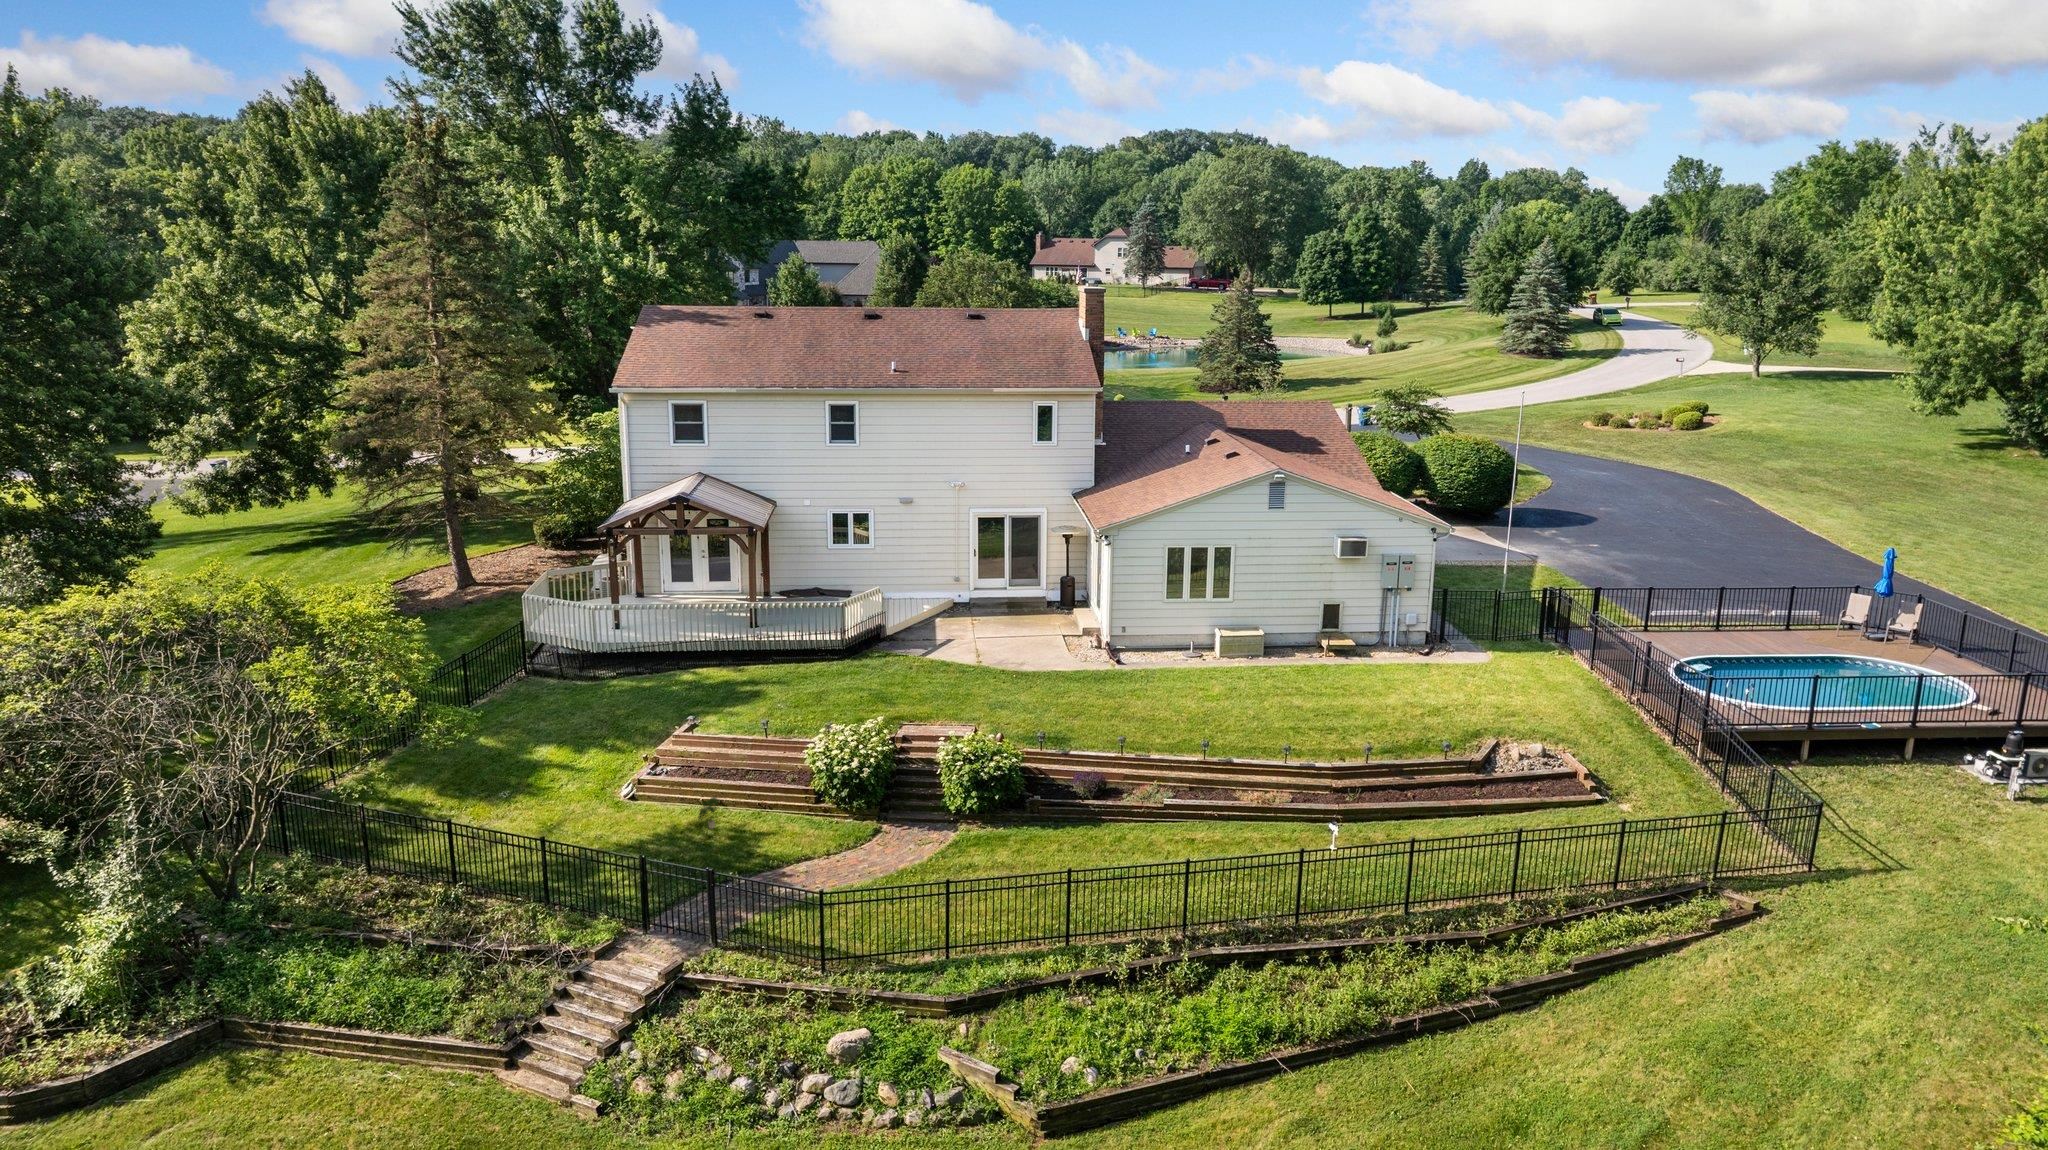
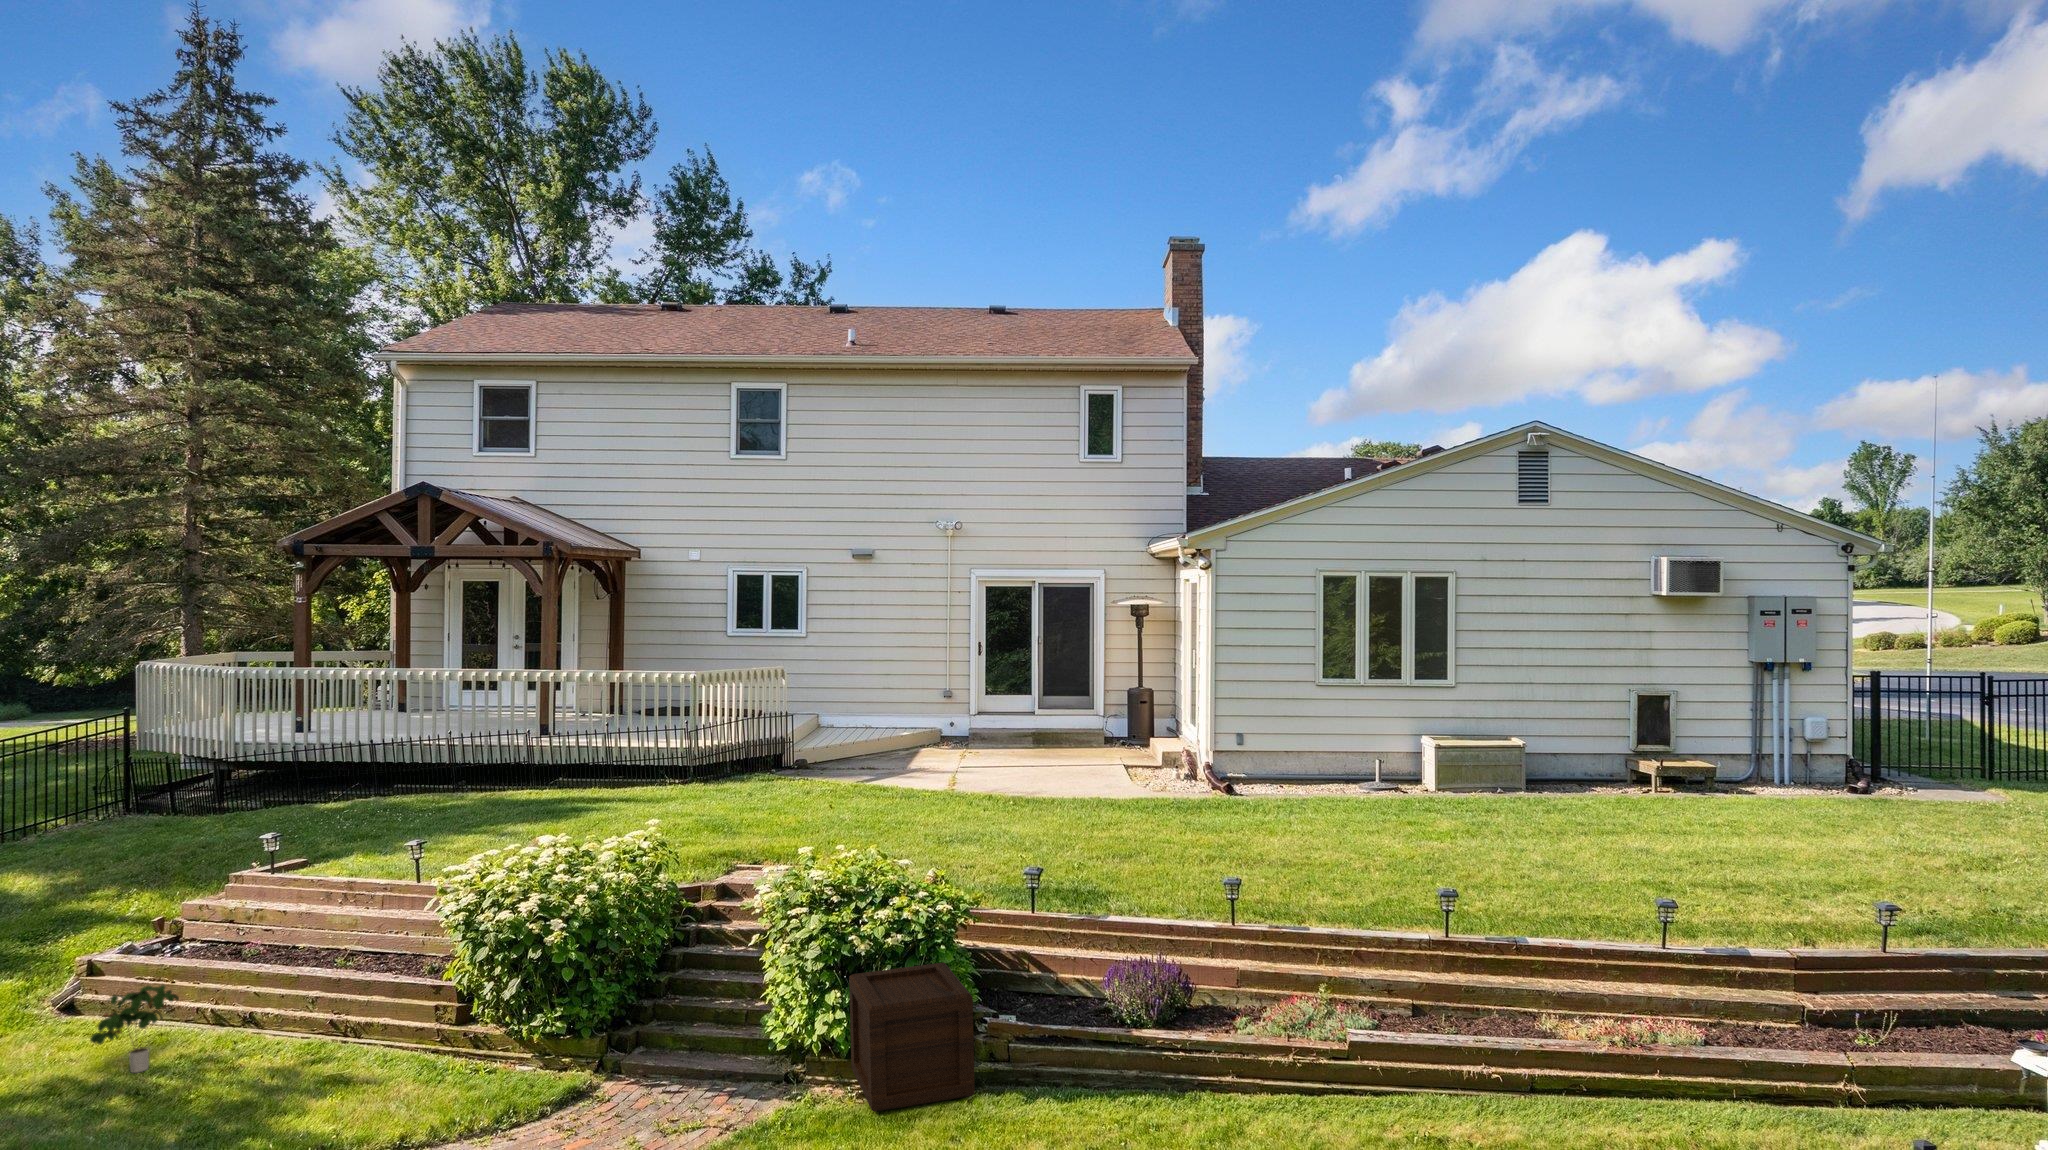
wooden crate: none [983,781,1031,836] -> present [849,963,975,1112]

